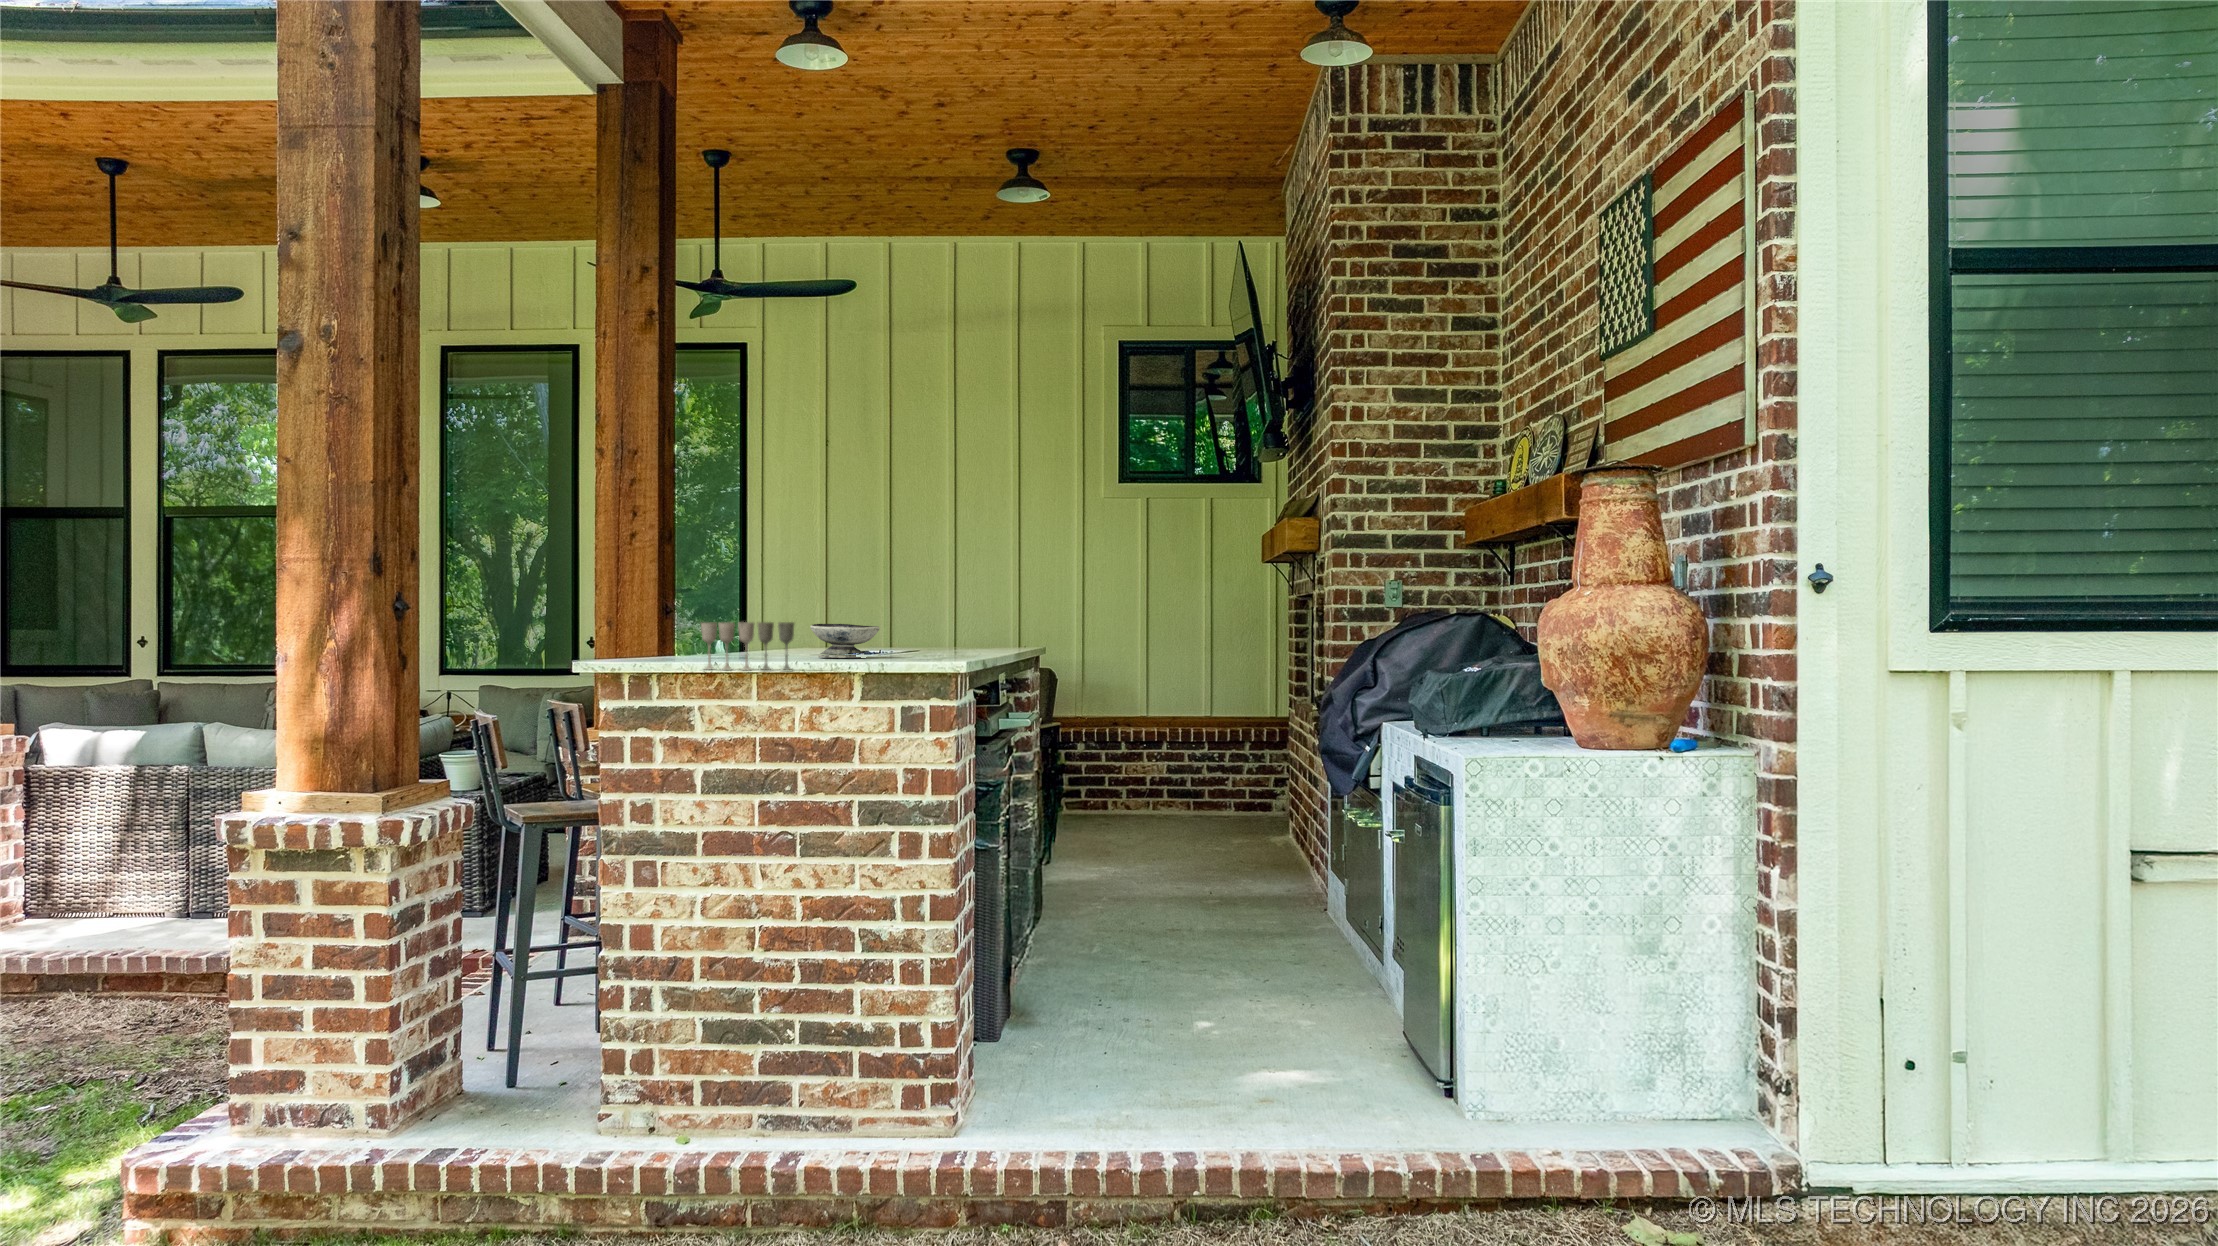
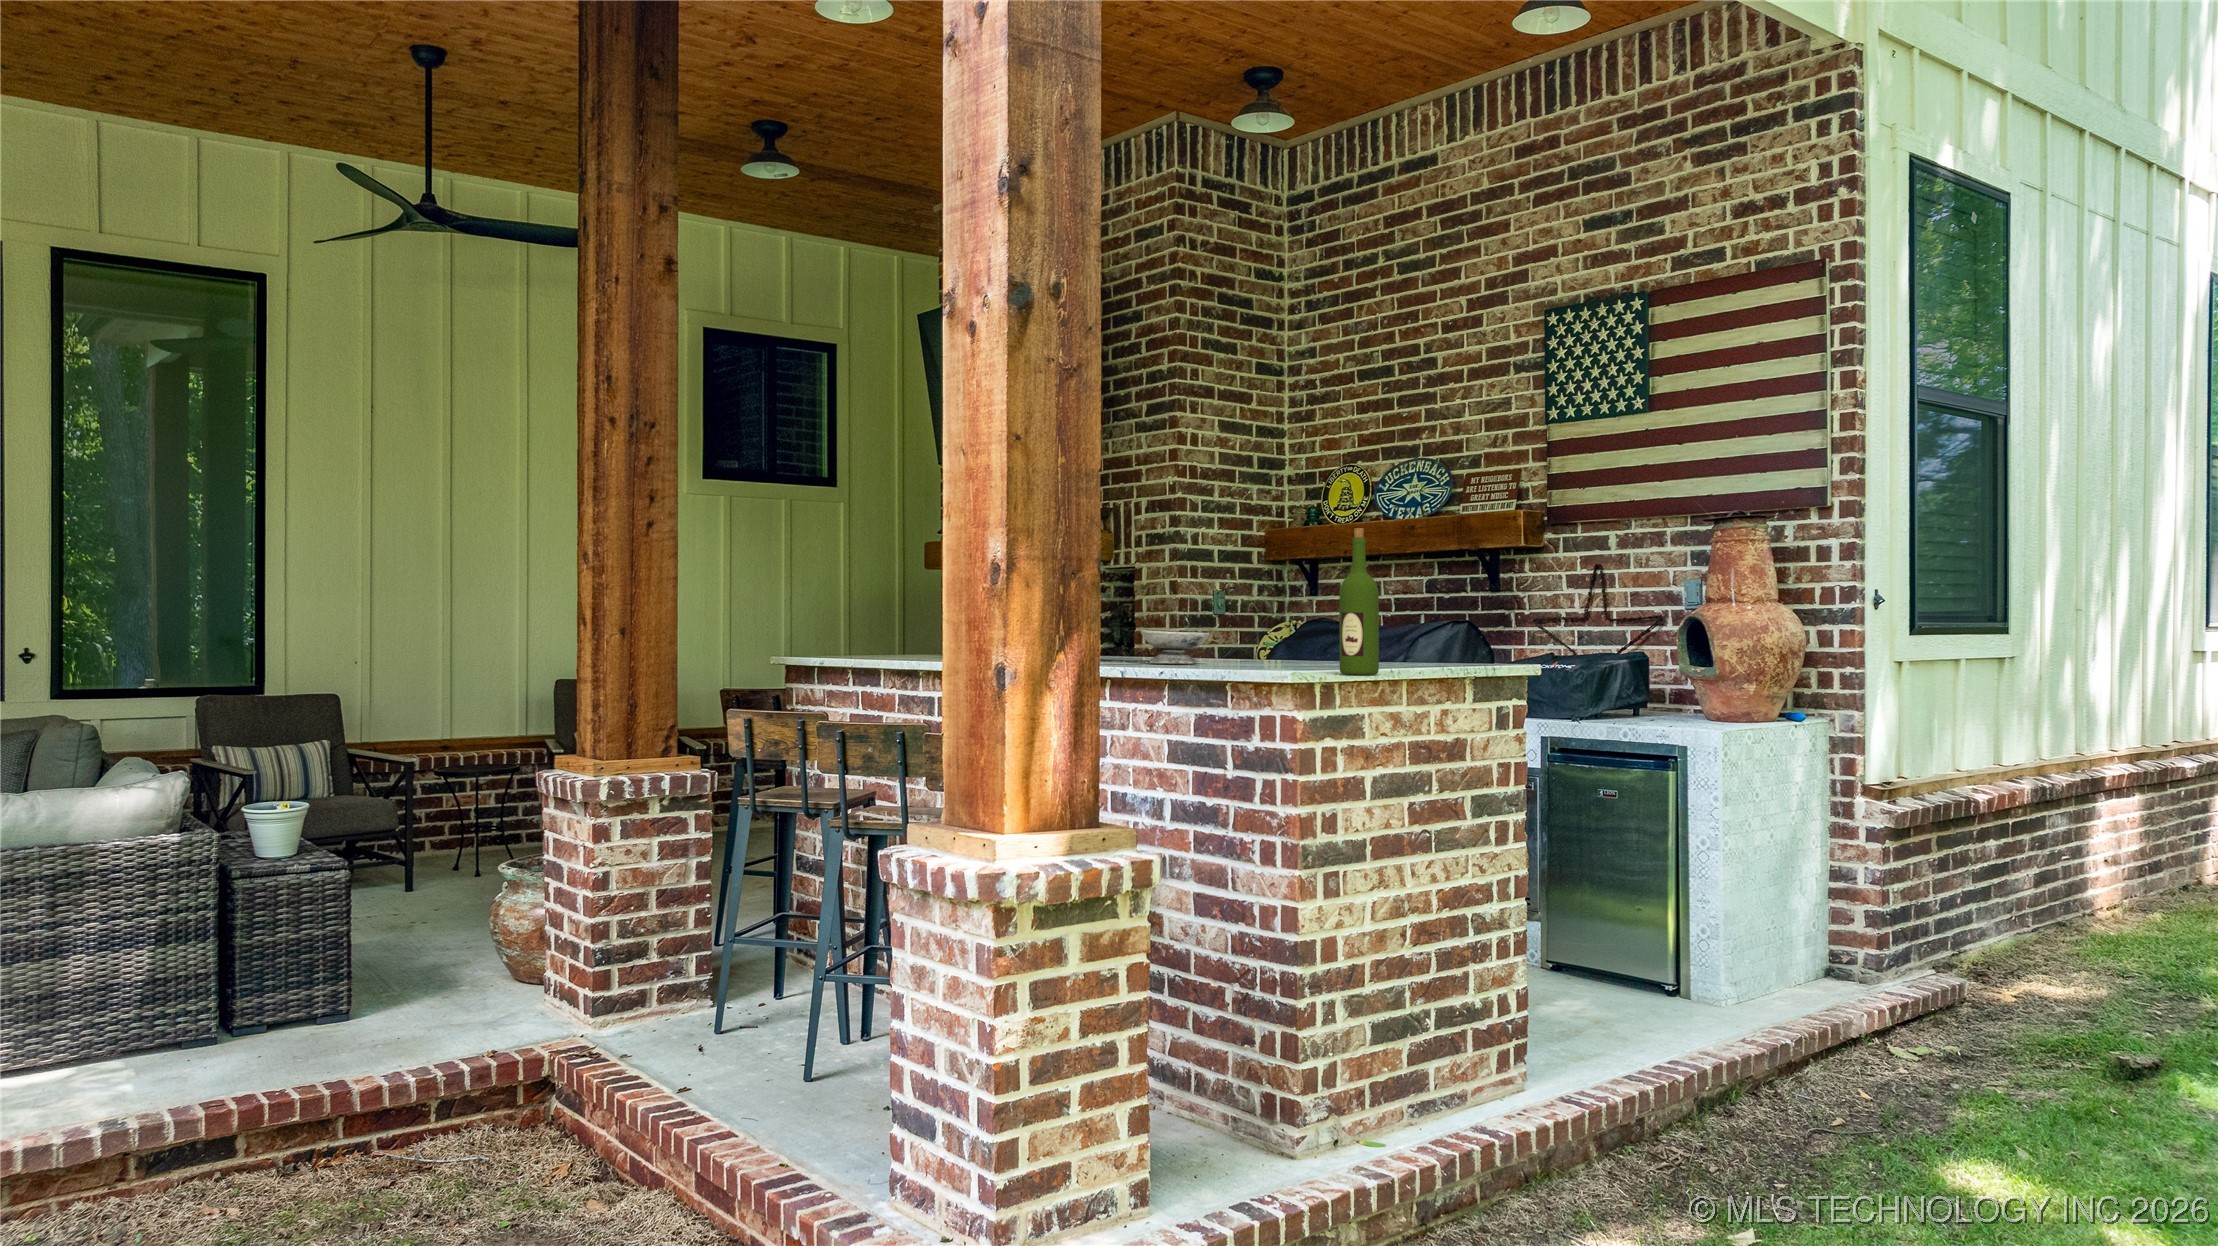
wine bottle: none [628,526,668,670] -> present [1339,528,1379,675]
wine glass: present [701,622,794,670] -> none [1380,626,1472,673]

